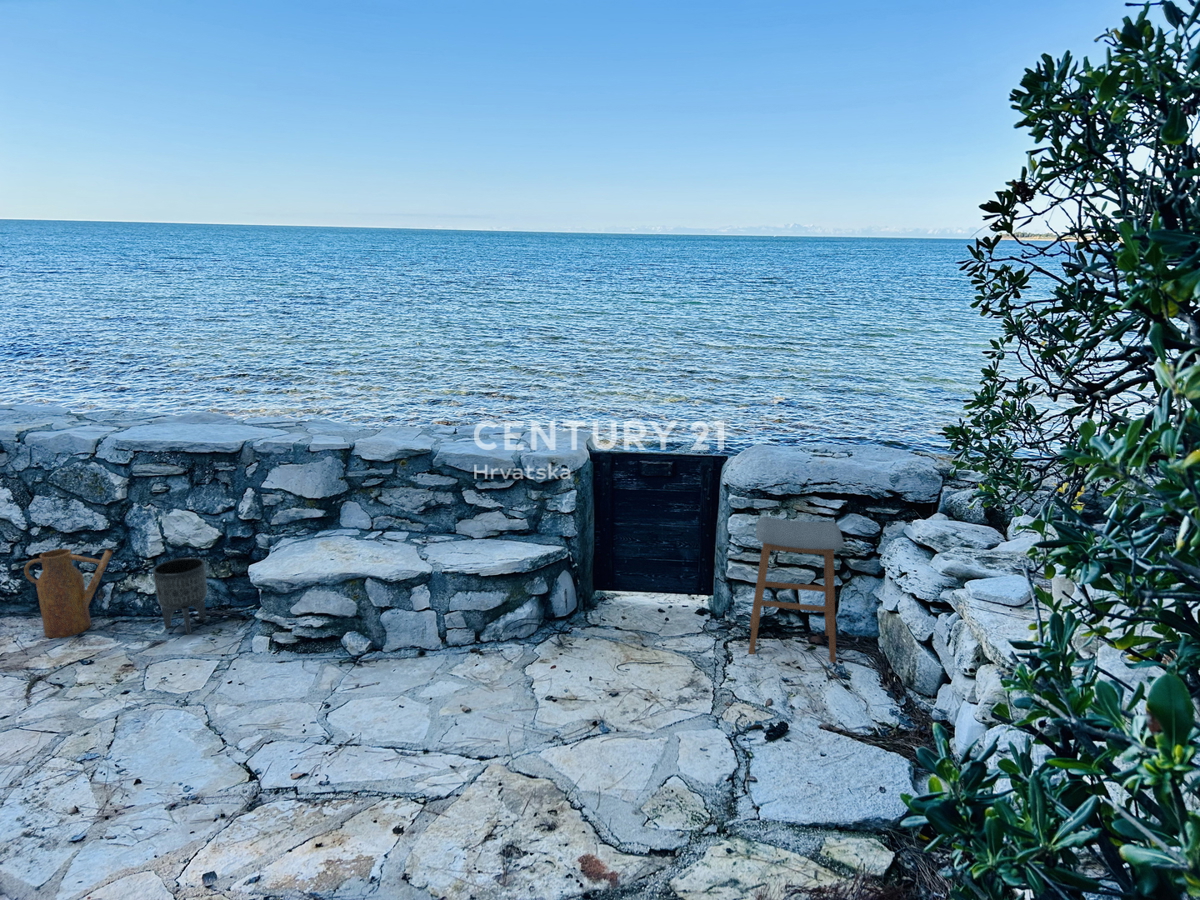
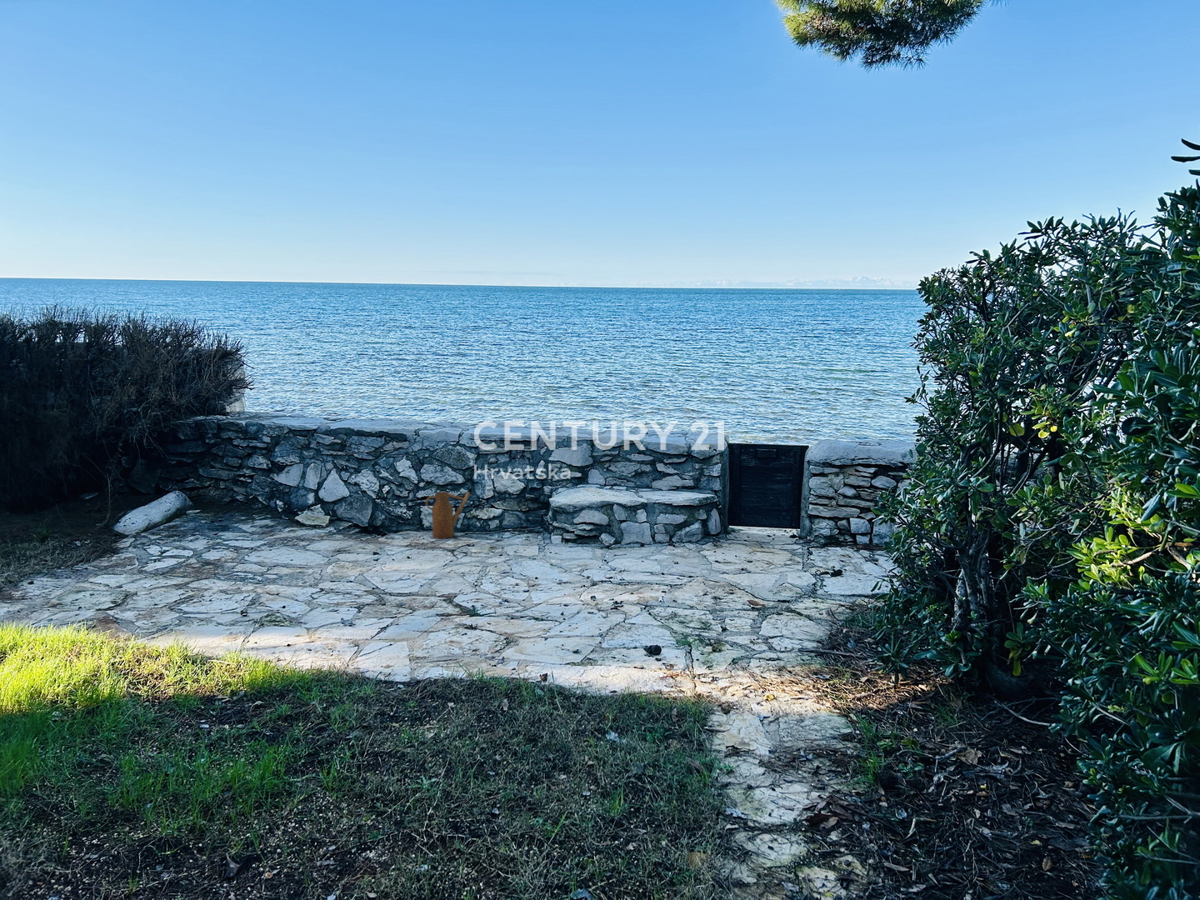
stool: present [749,517,844,662] -> none [822,477,873,554]
planter: present [152,558,207,634] -> none [493,499,518,539]

